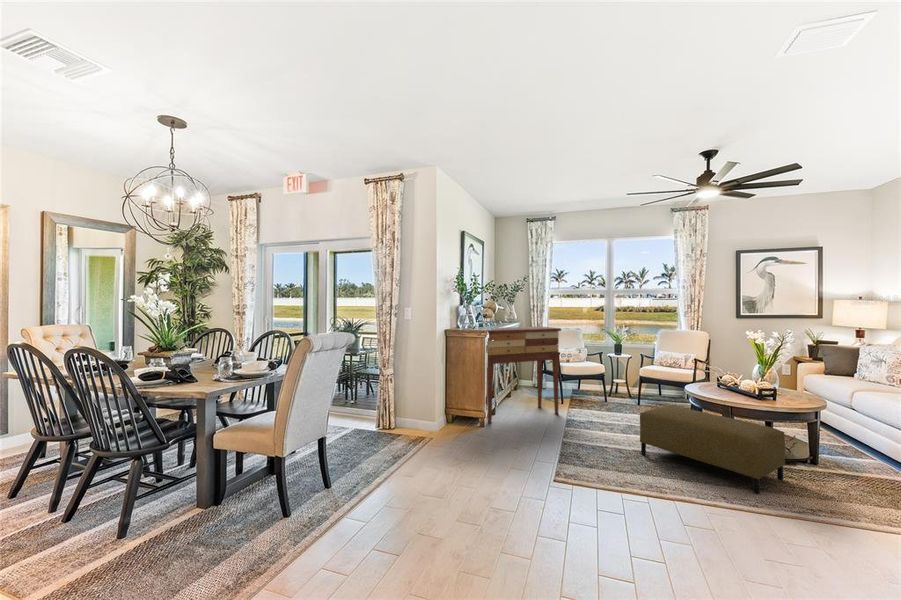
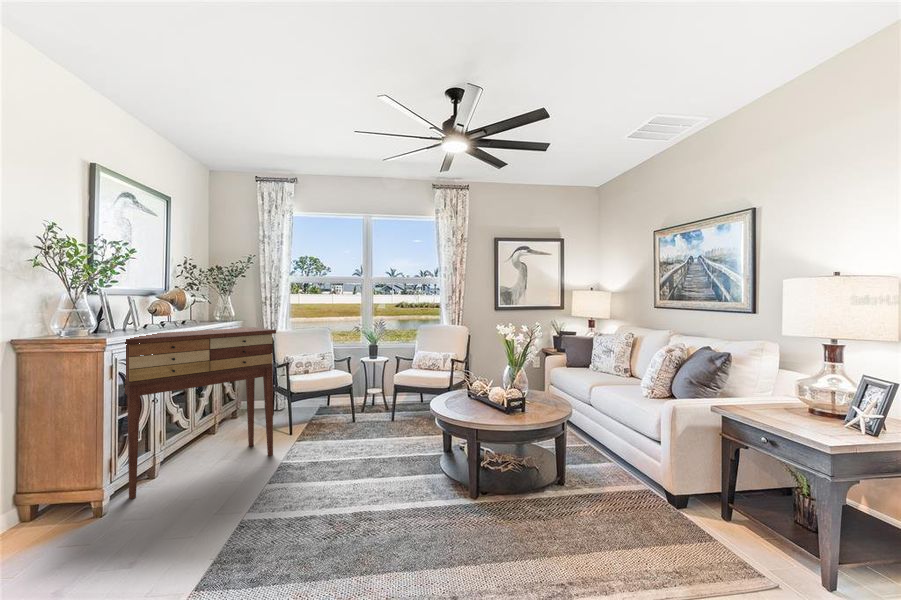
ottoman: present [640,406,785,494] -> none [359,434,532,567]

